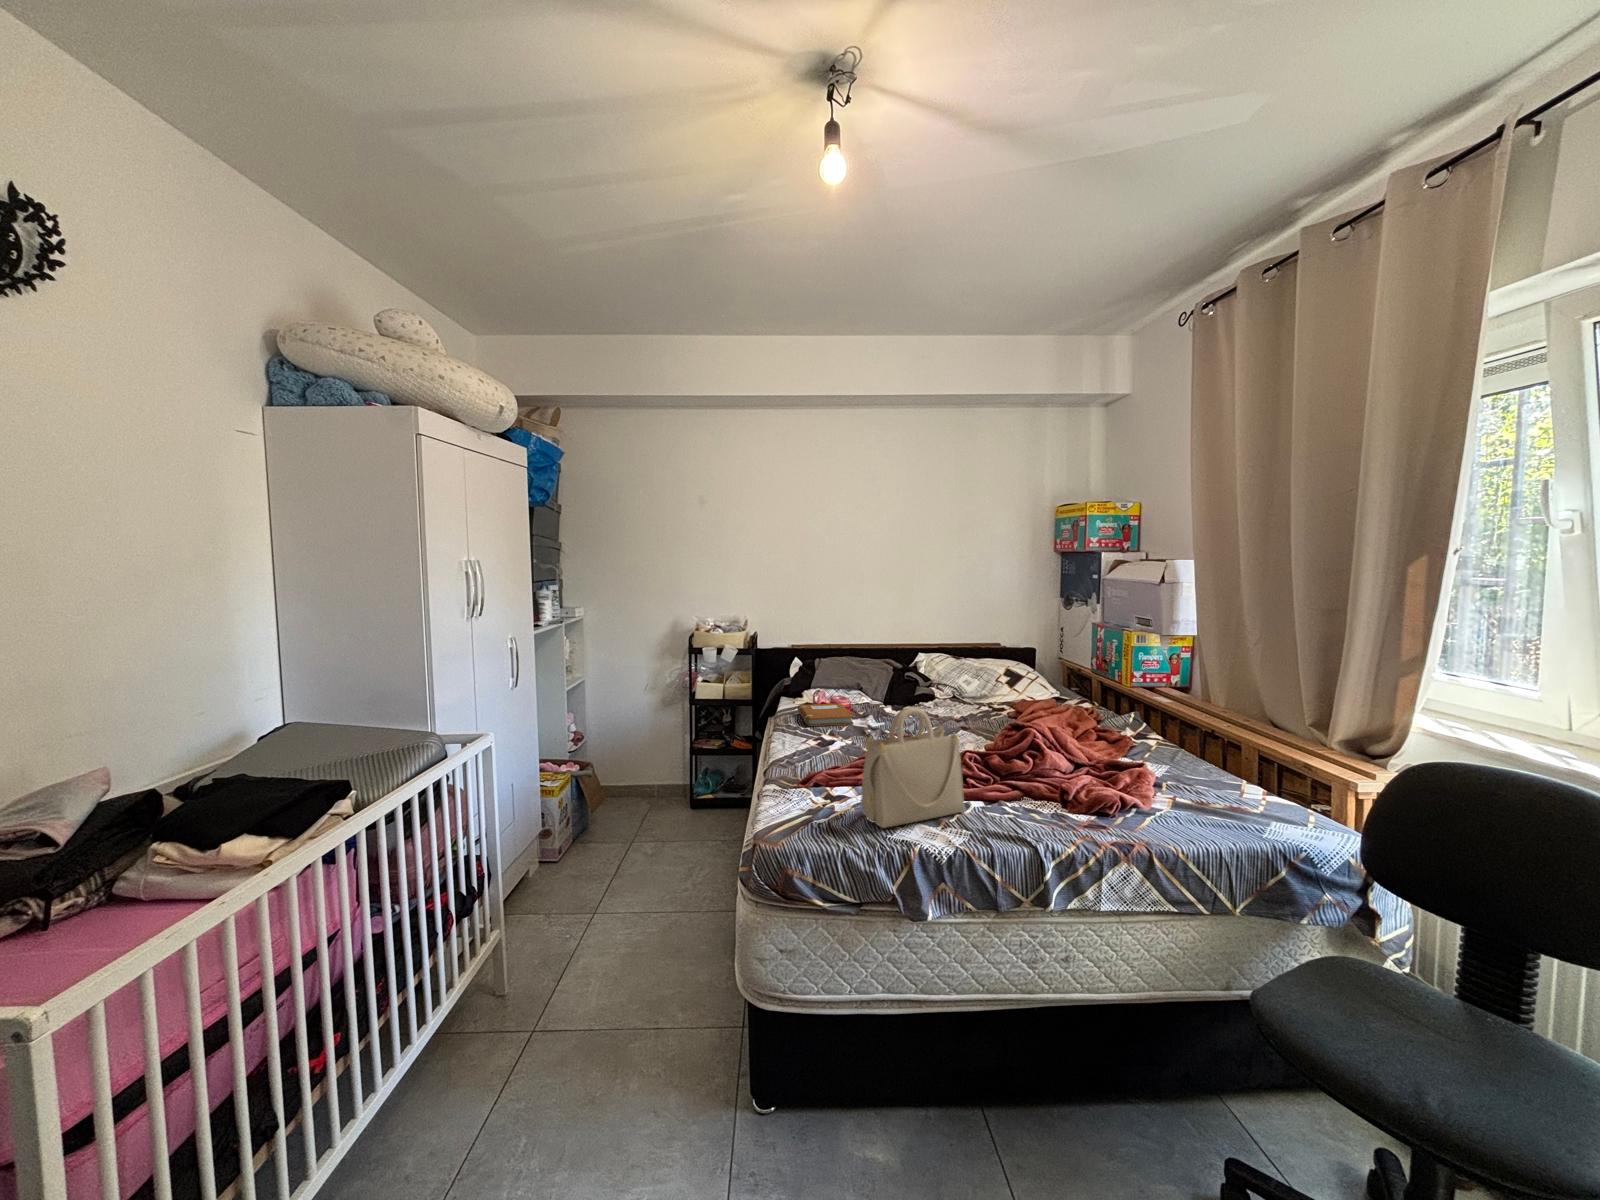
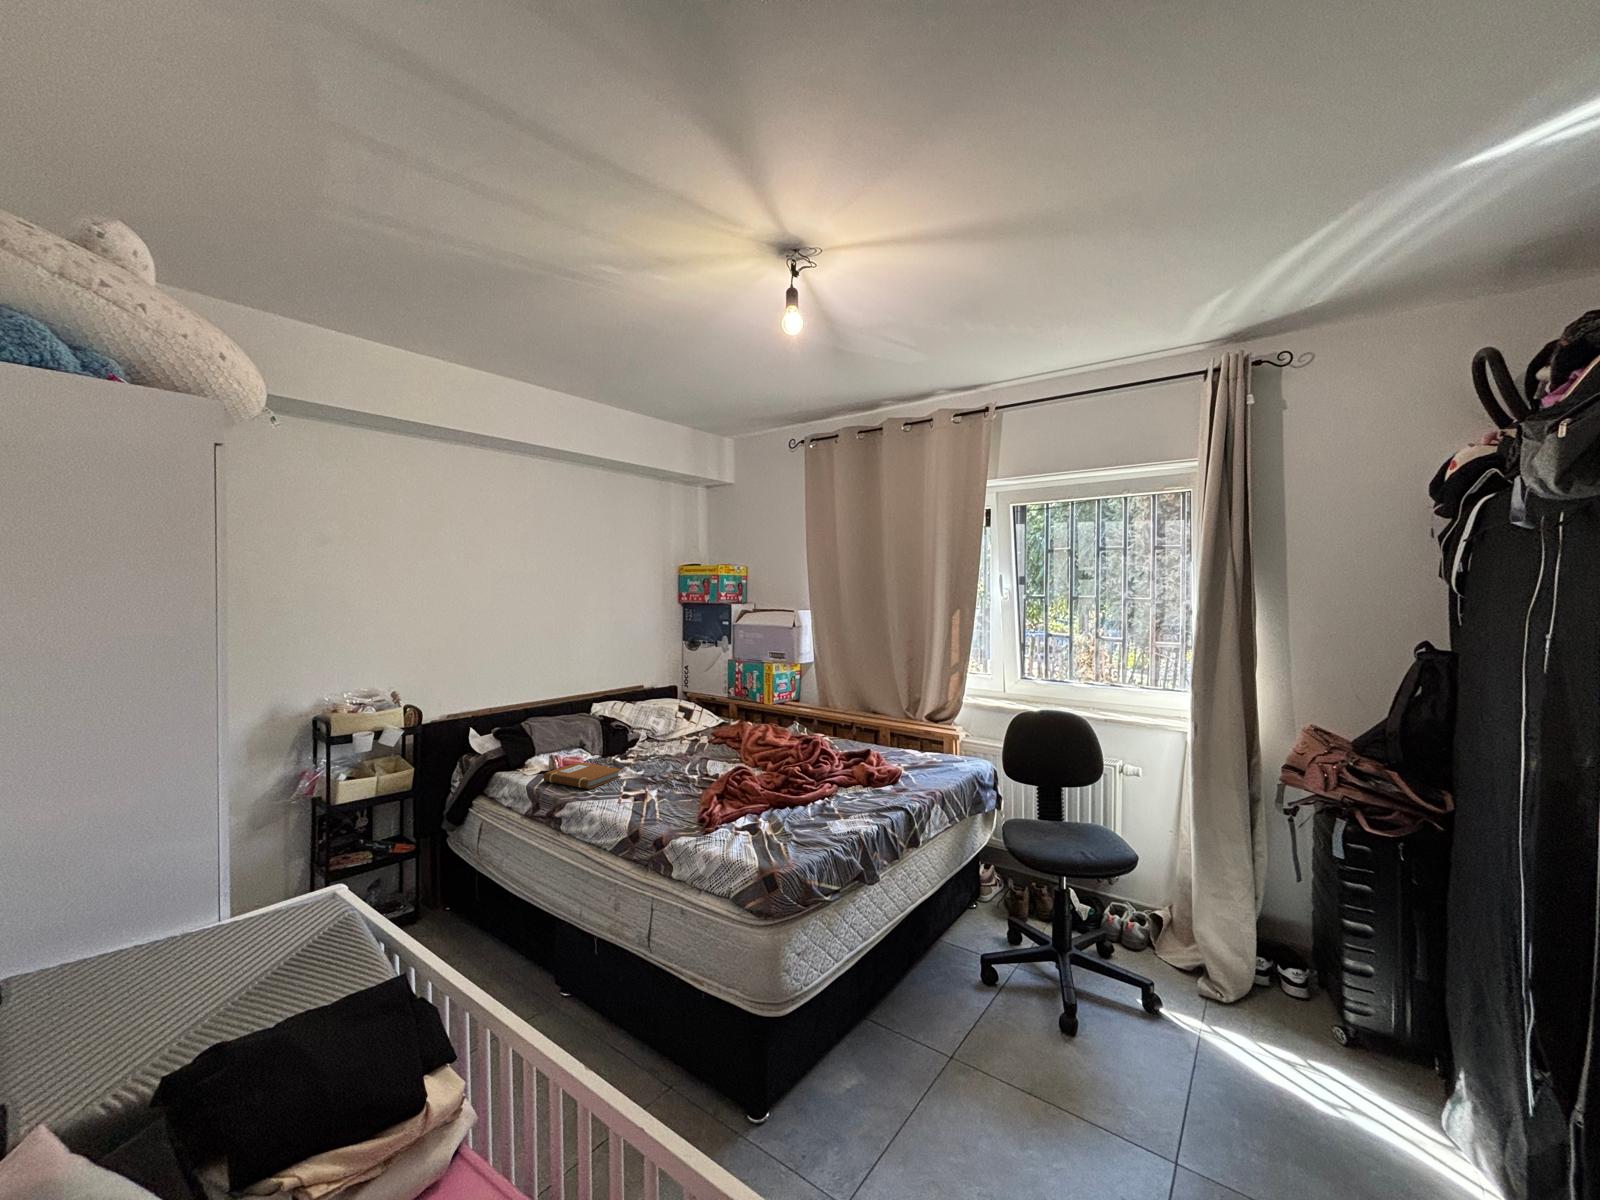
handbag: present [861,707,964,828] -> none [790,732,836,829]

